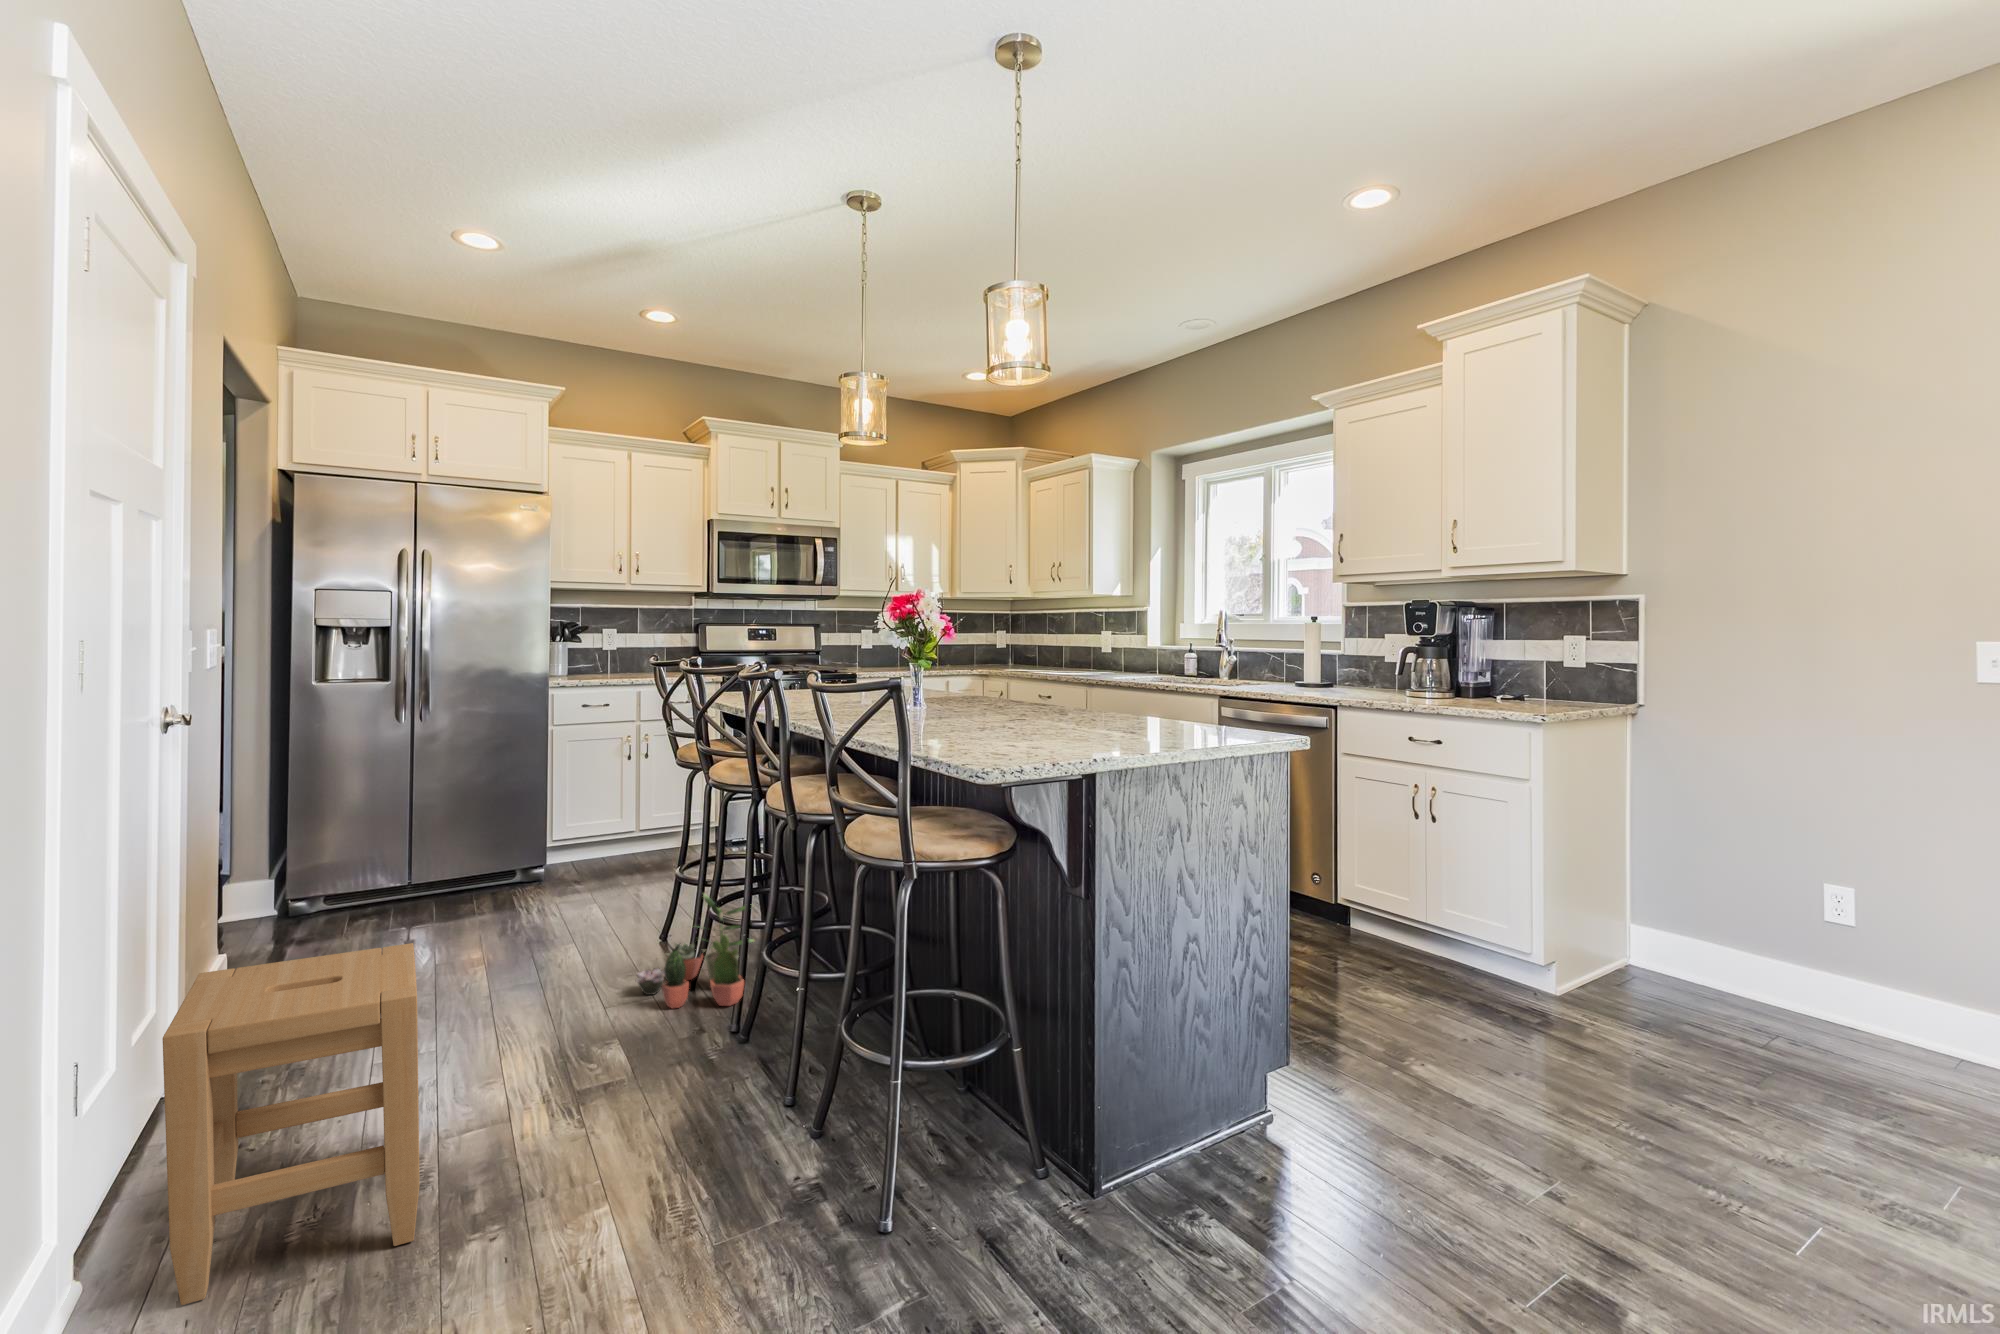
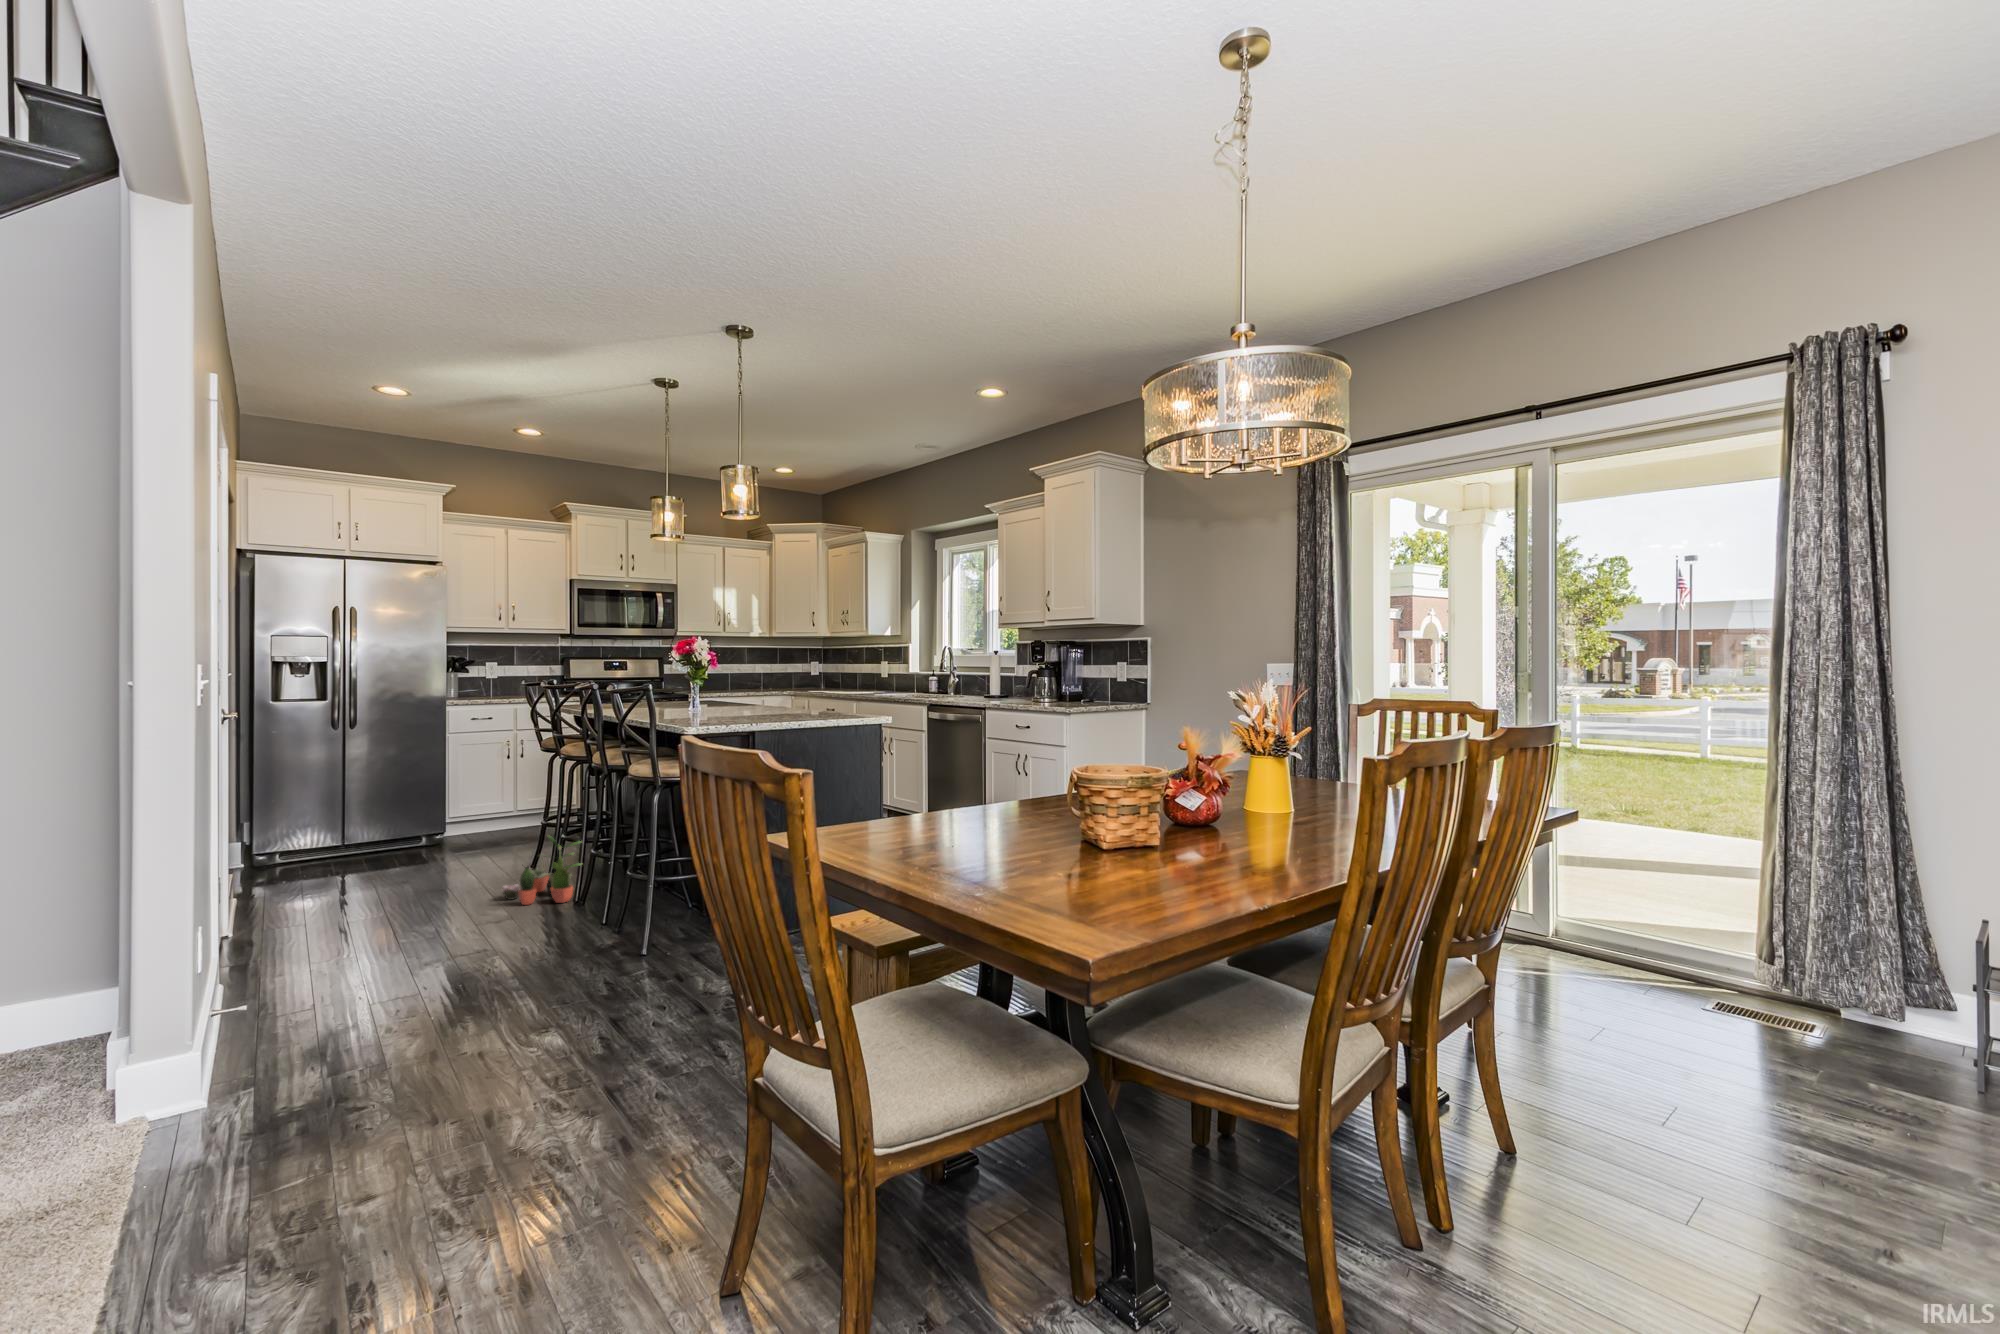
stool: present [163,943,420,1305] -> none [231,846,366,1018]

